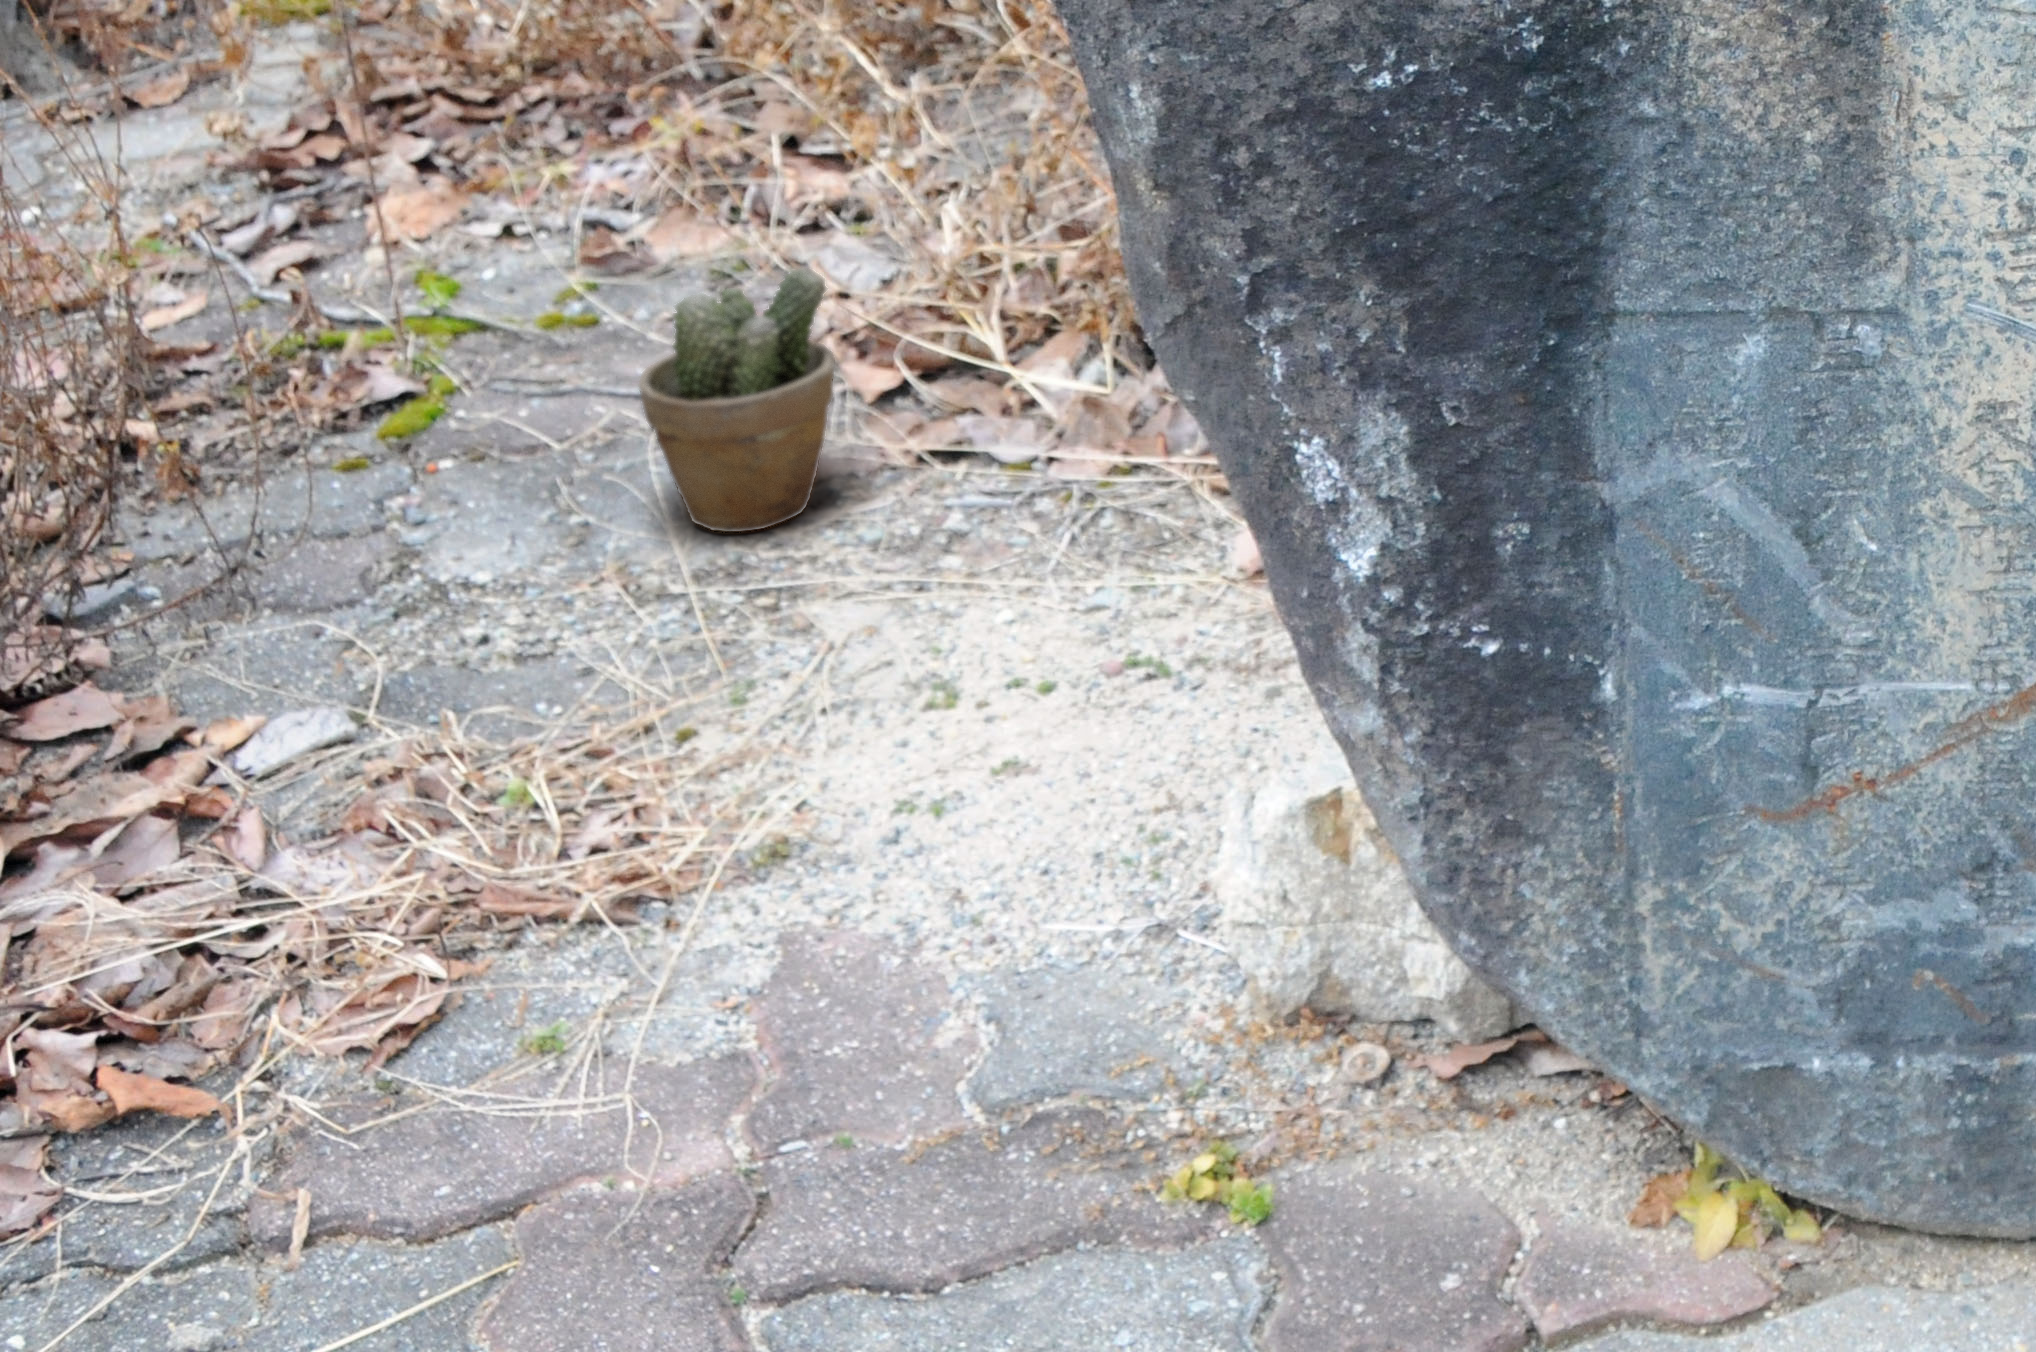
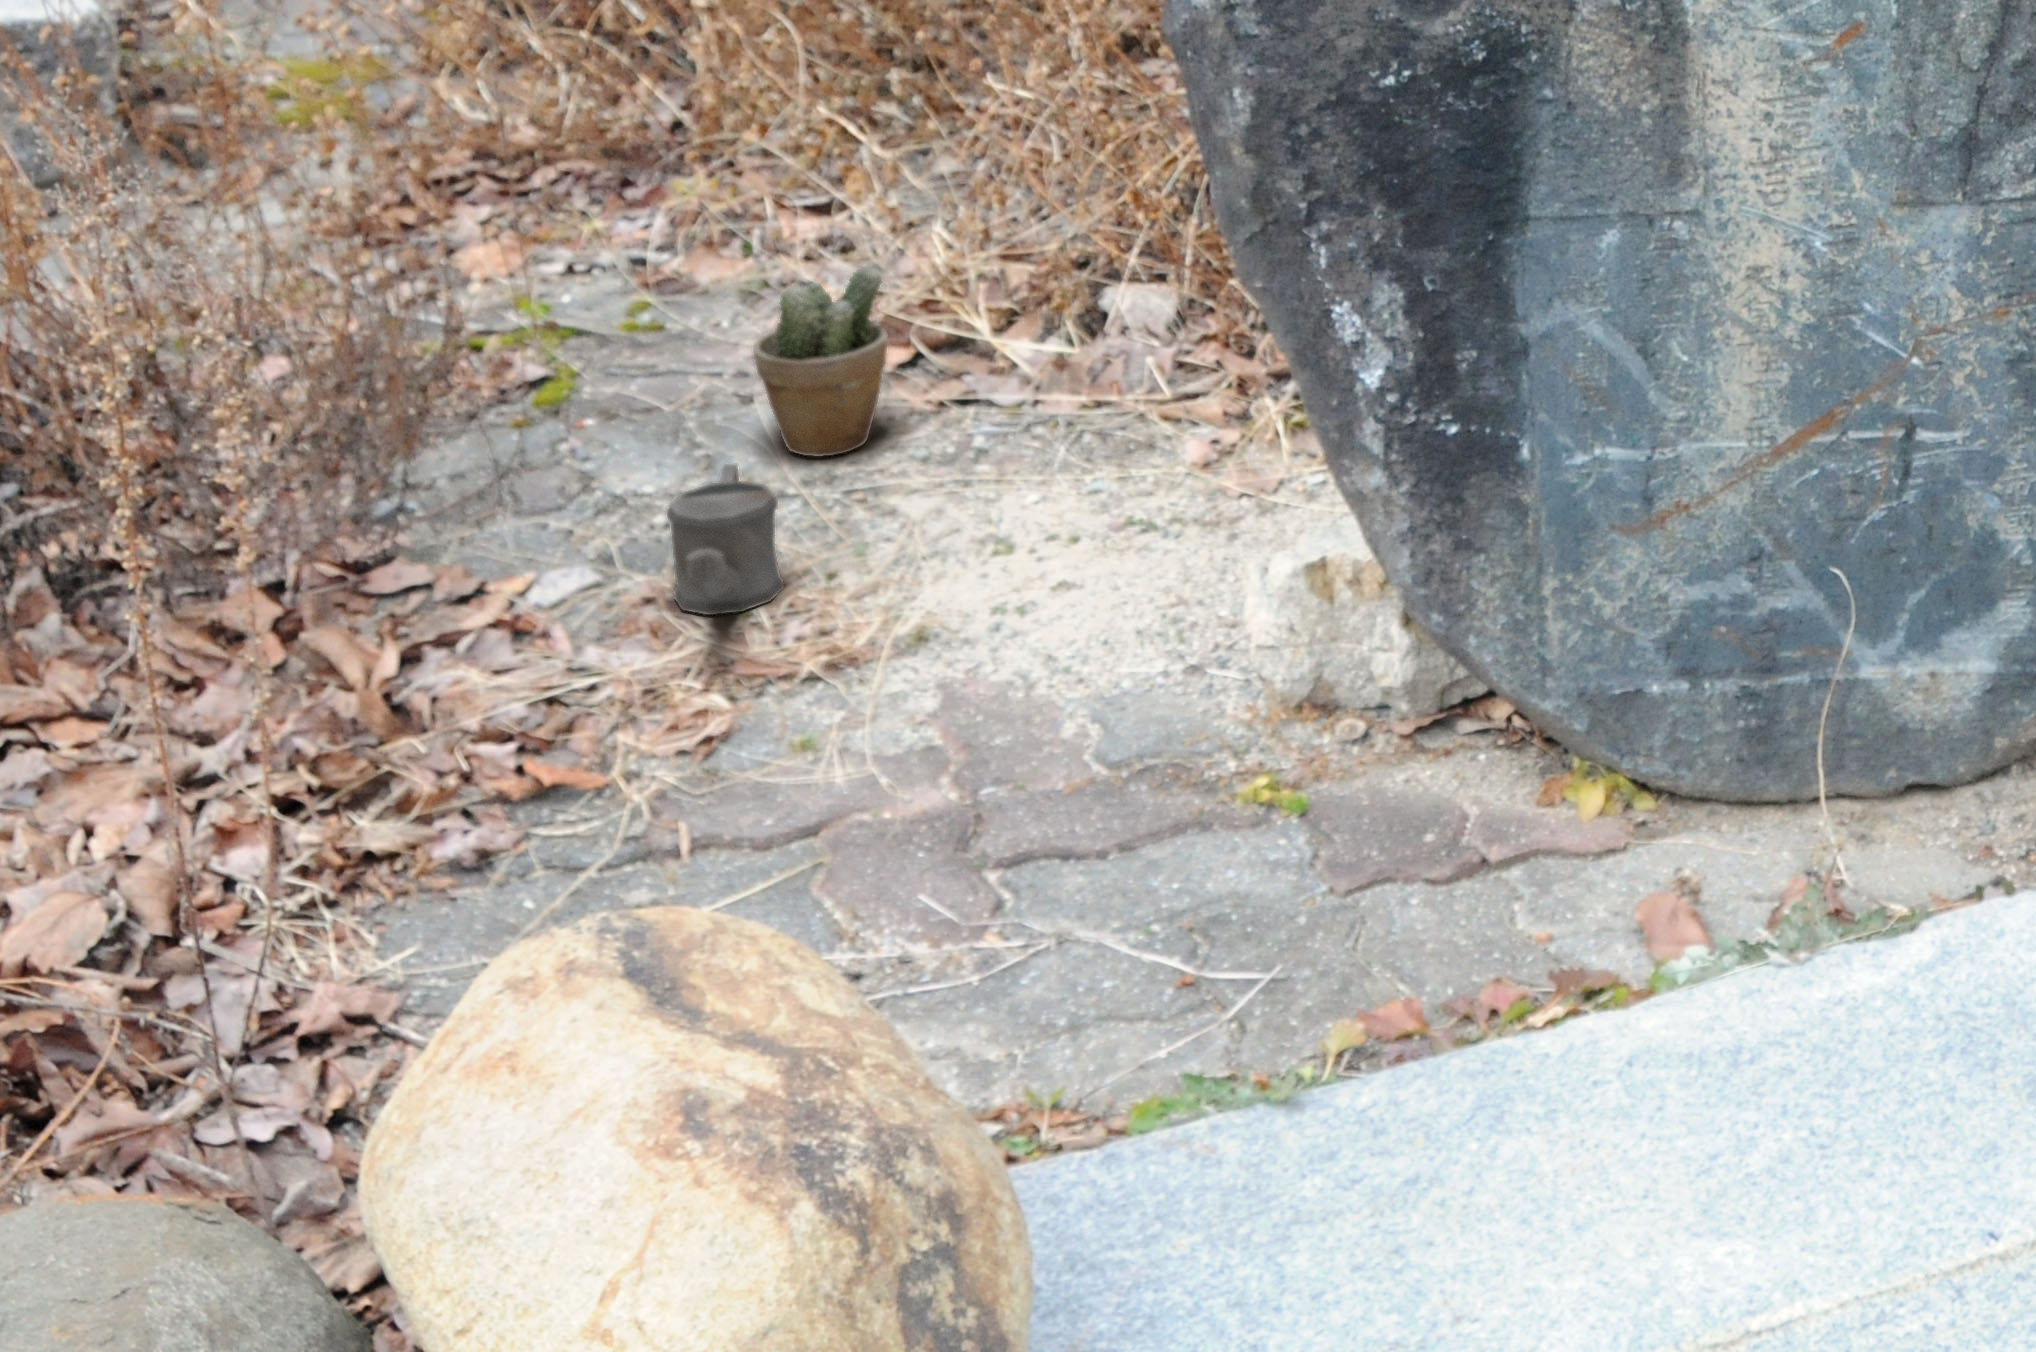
watering can: none [403,563,608,798] -> present [667,463,784,615]

